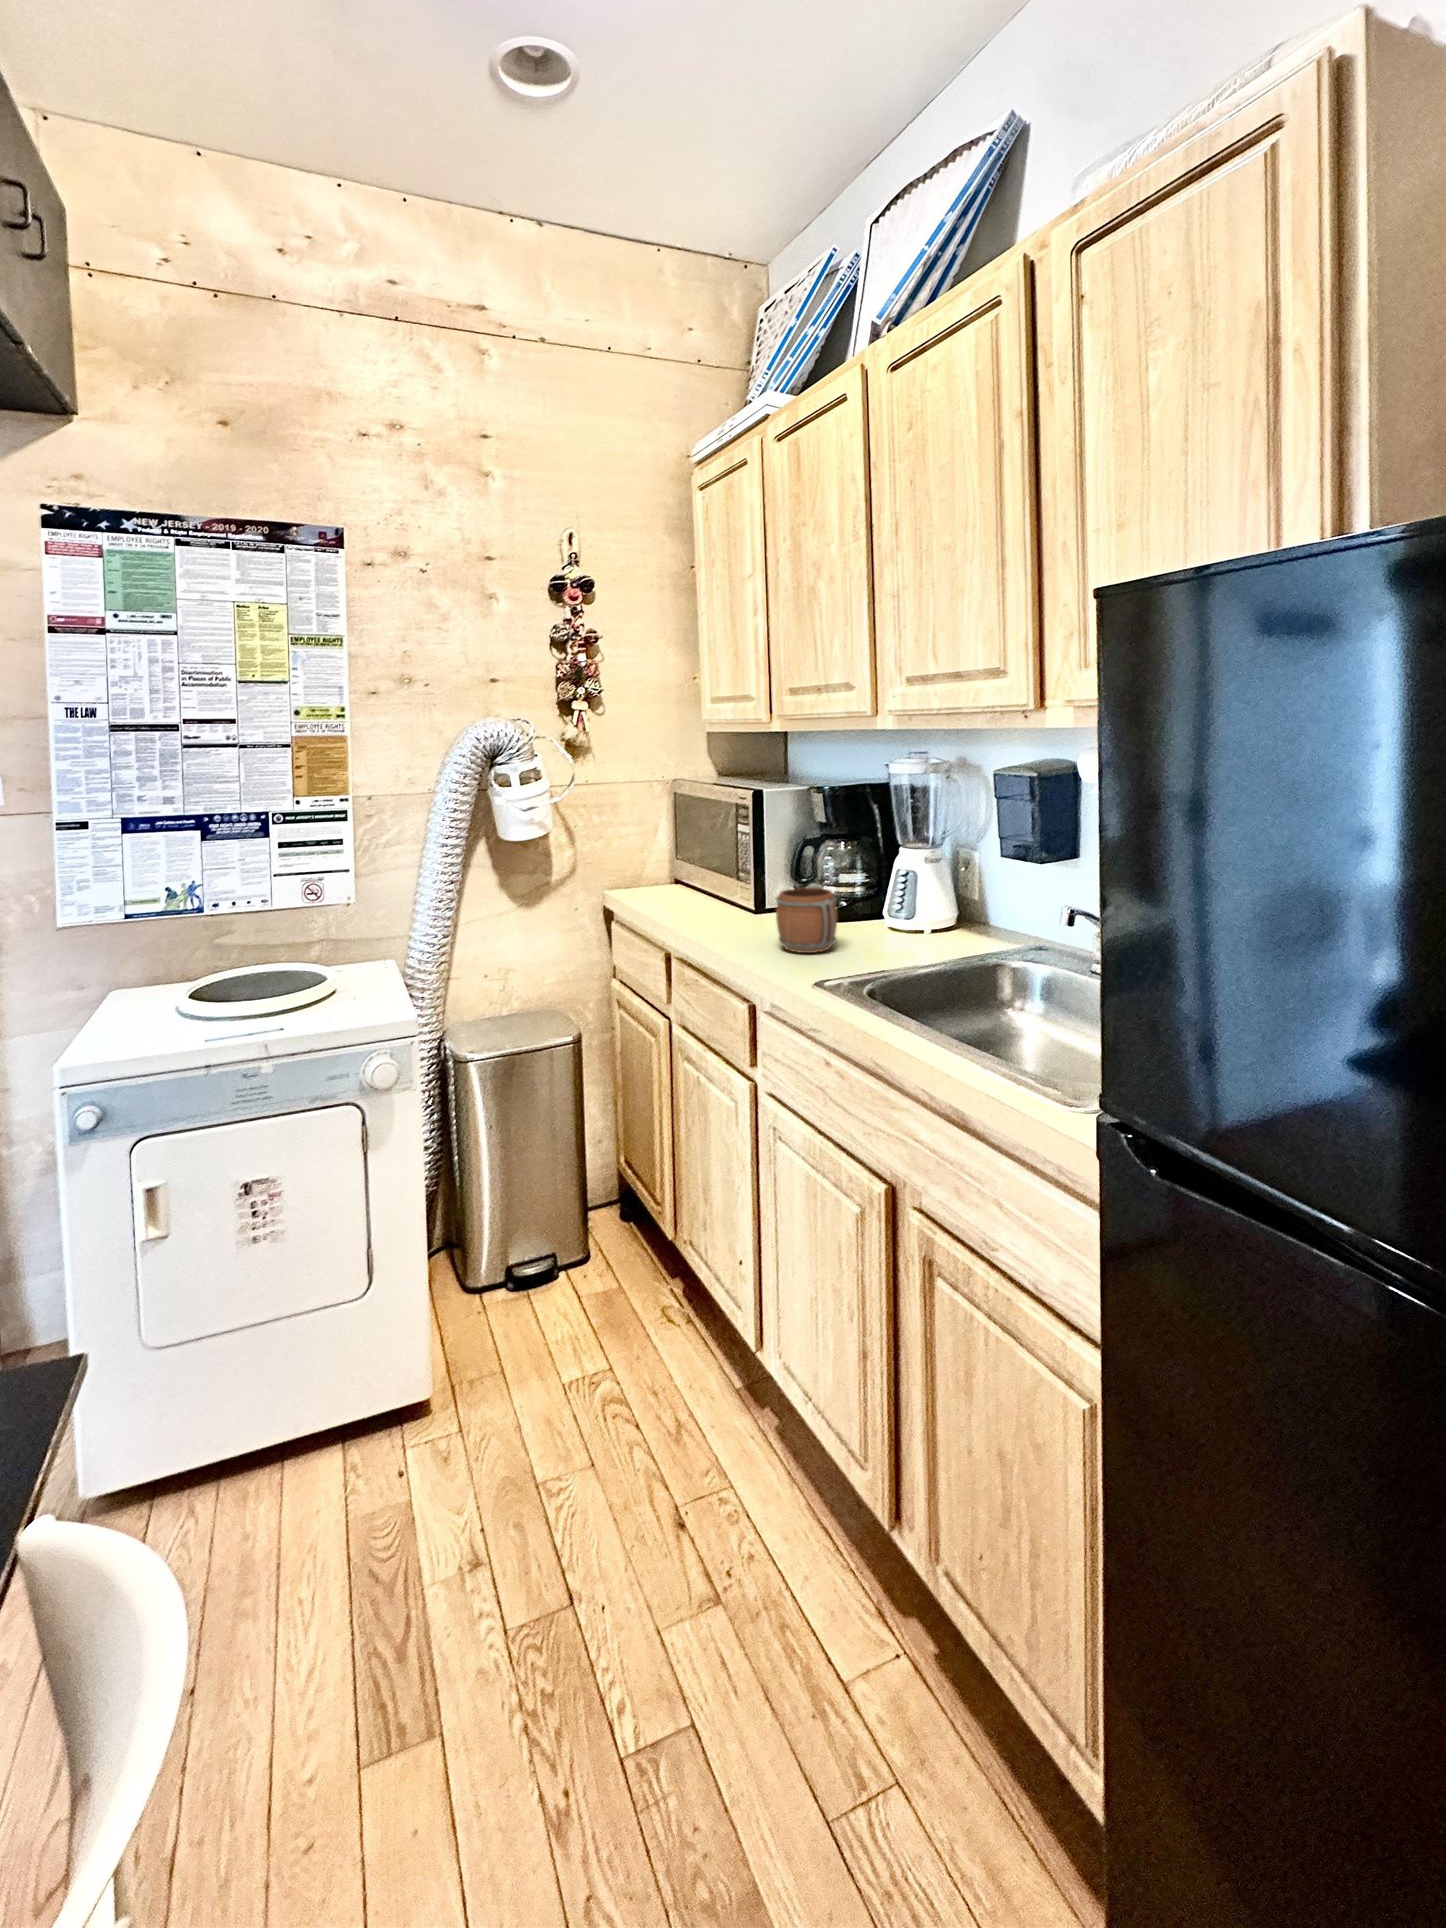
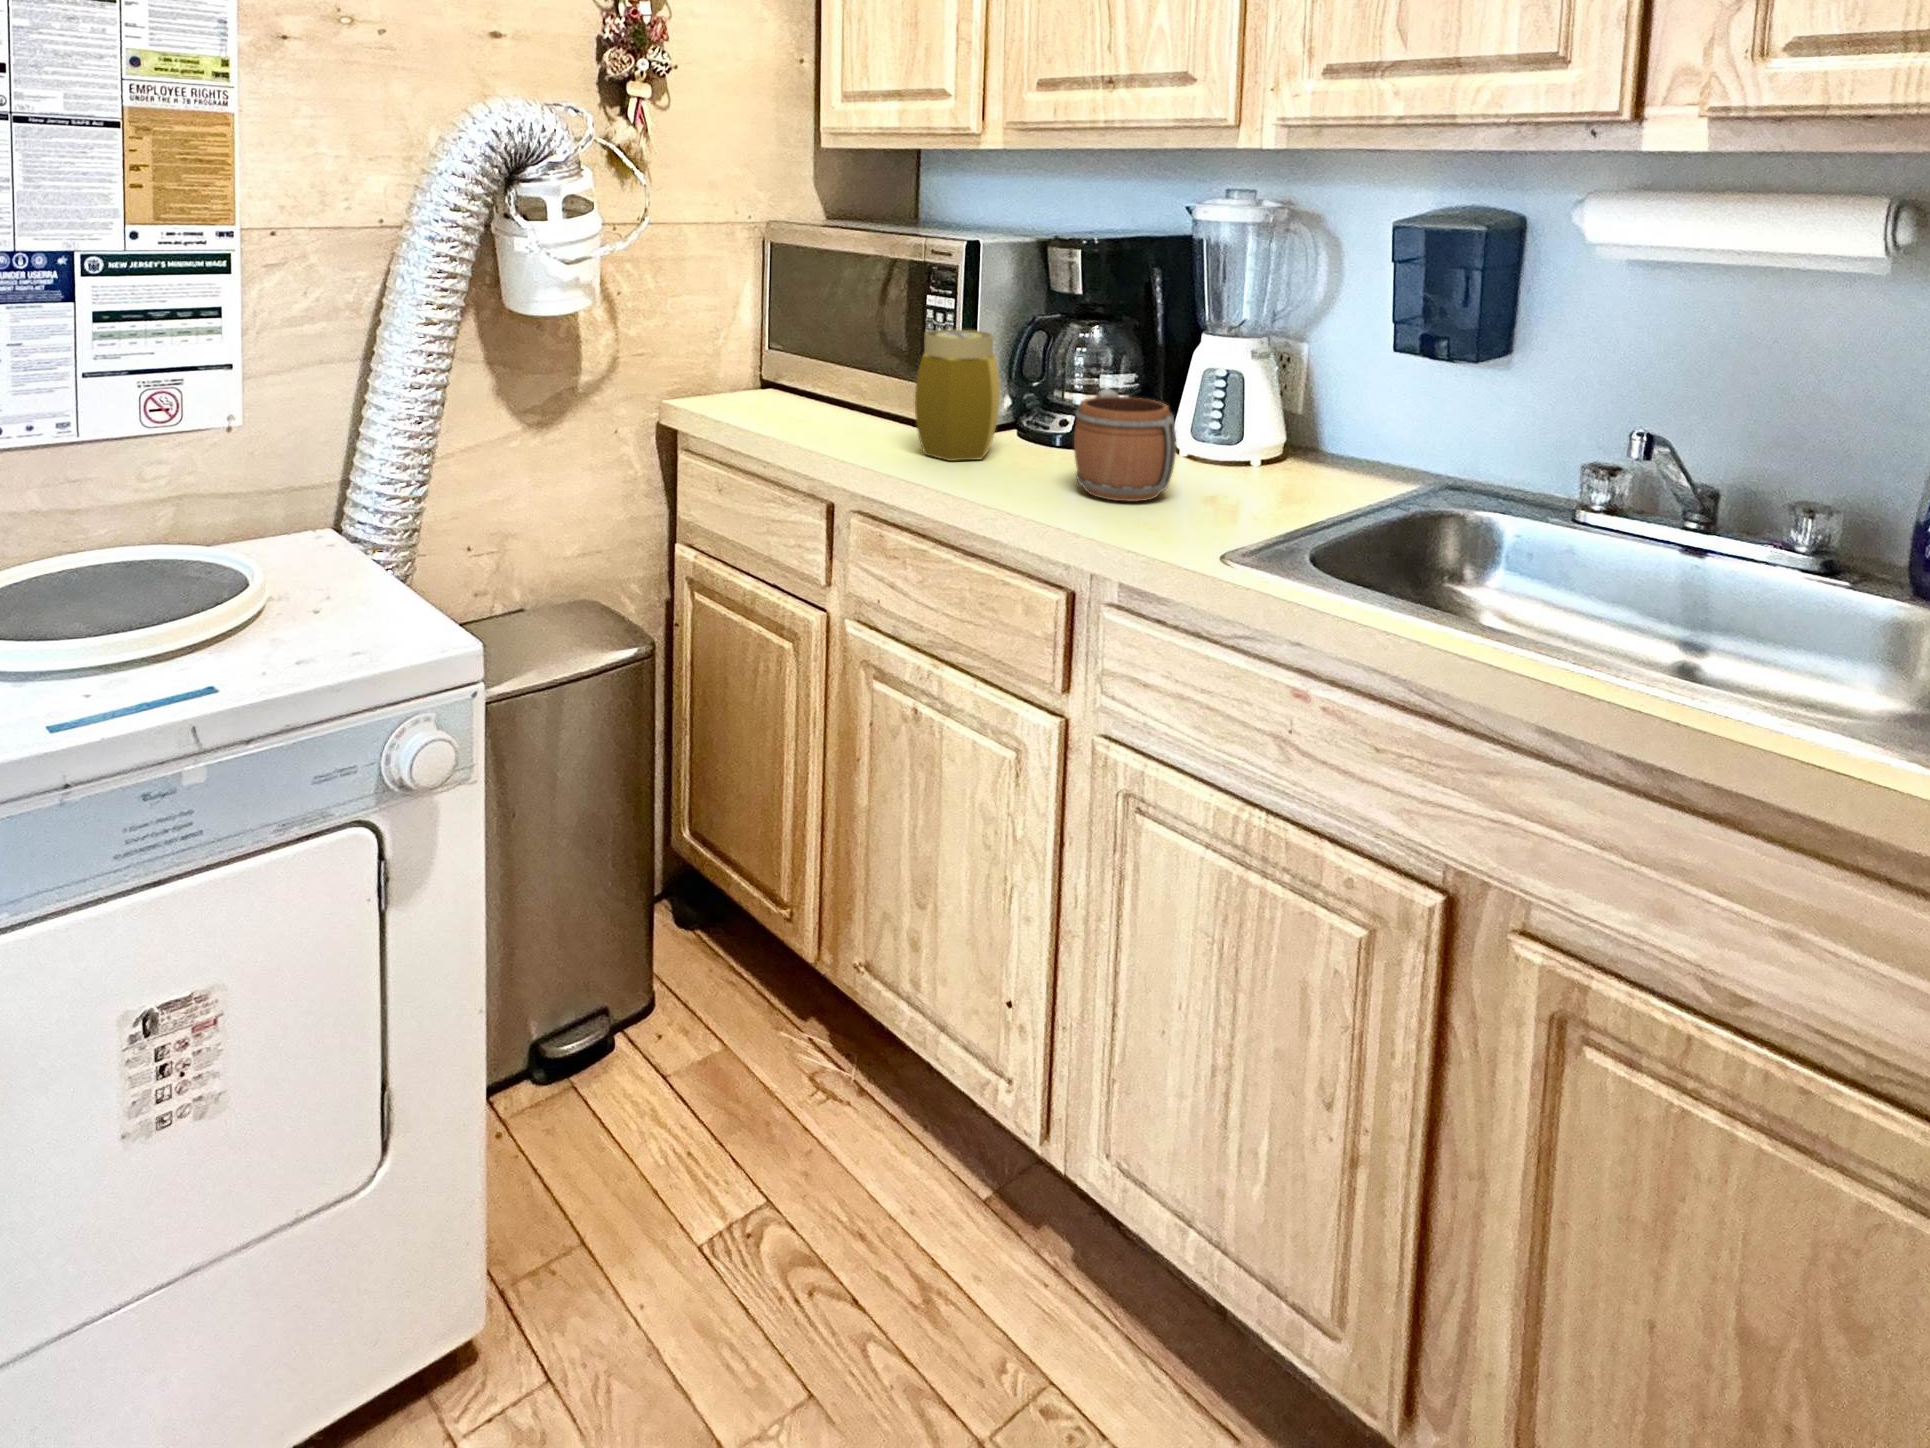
jar: none [709,846,764,928] -> present [915,330,1000,461]

